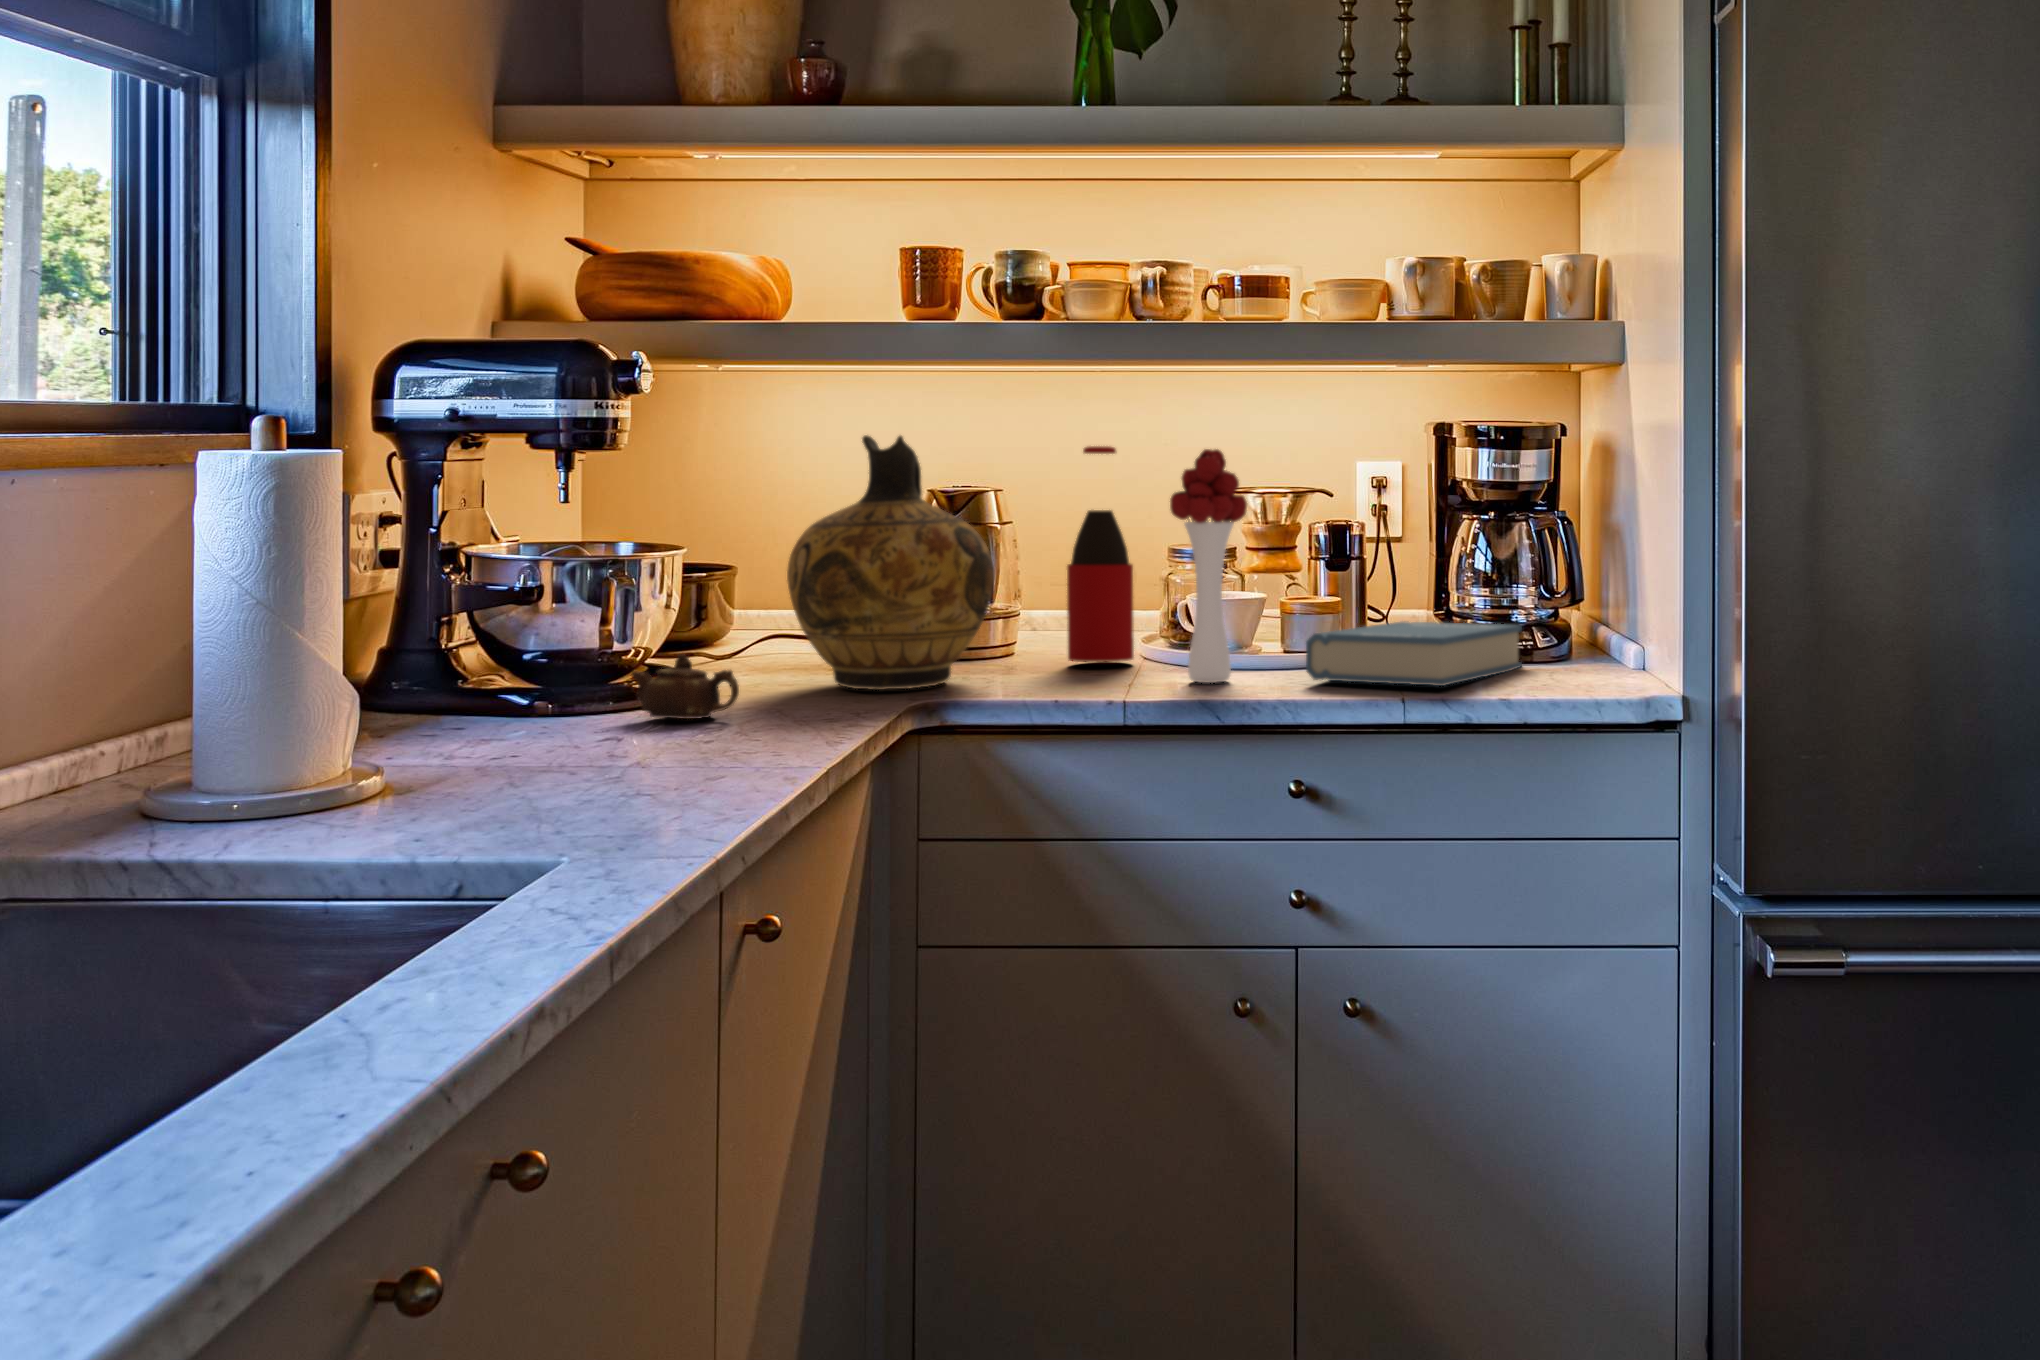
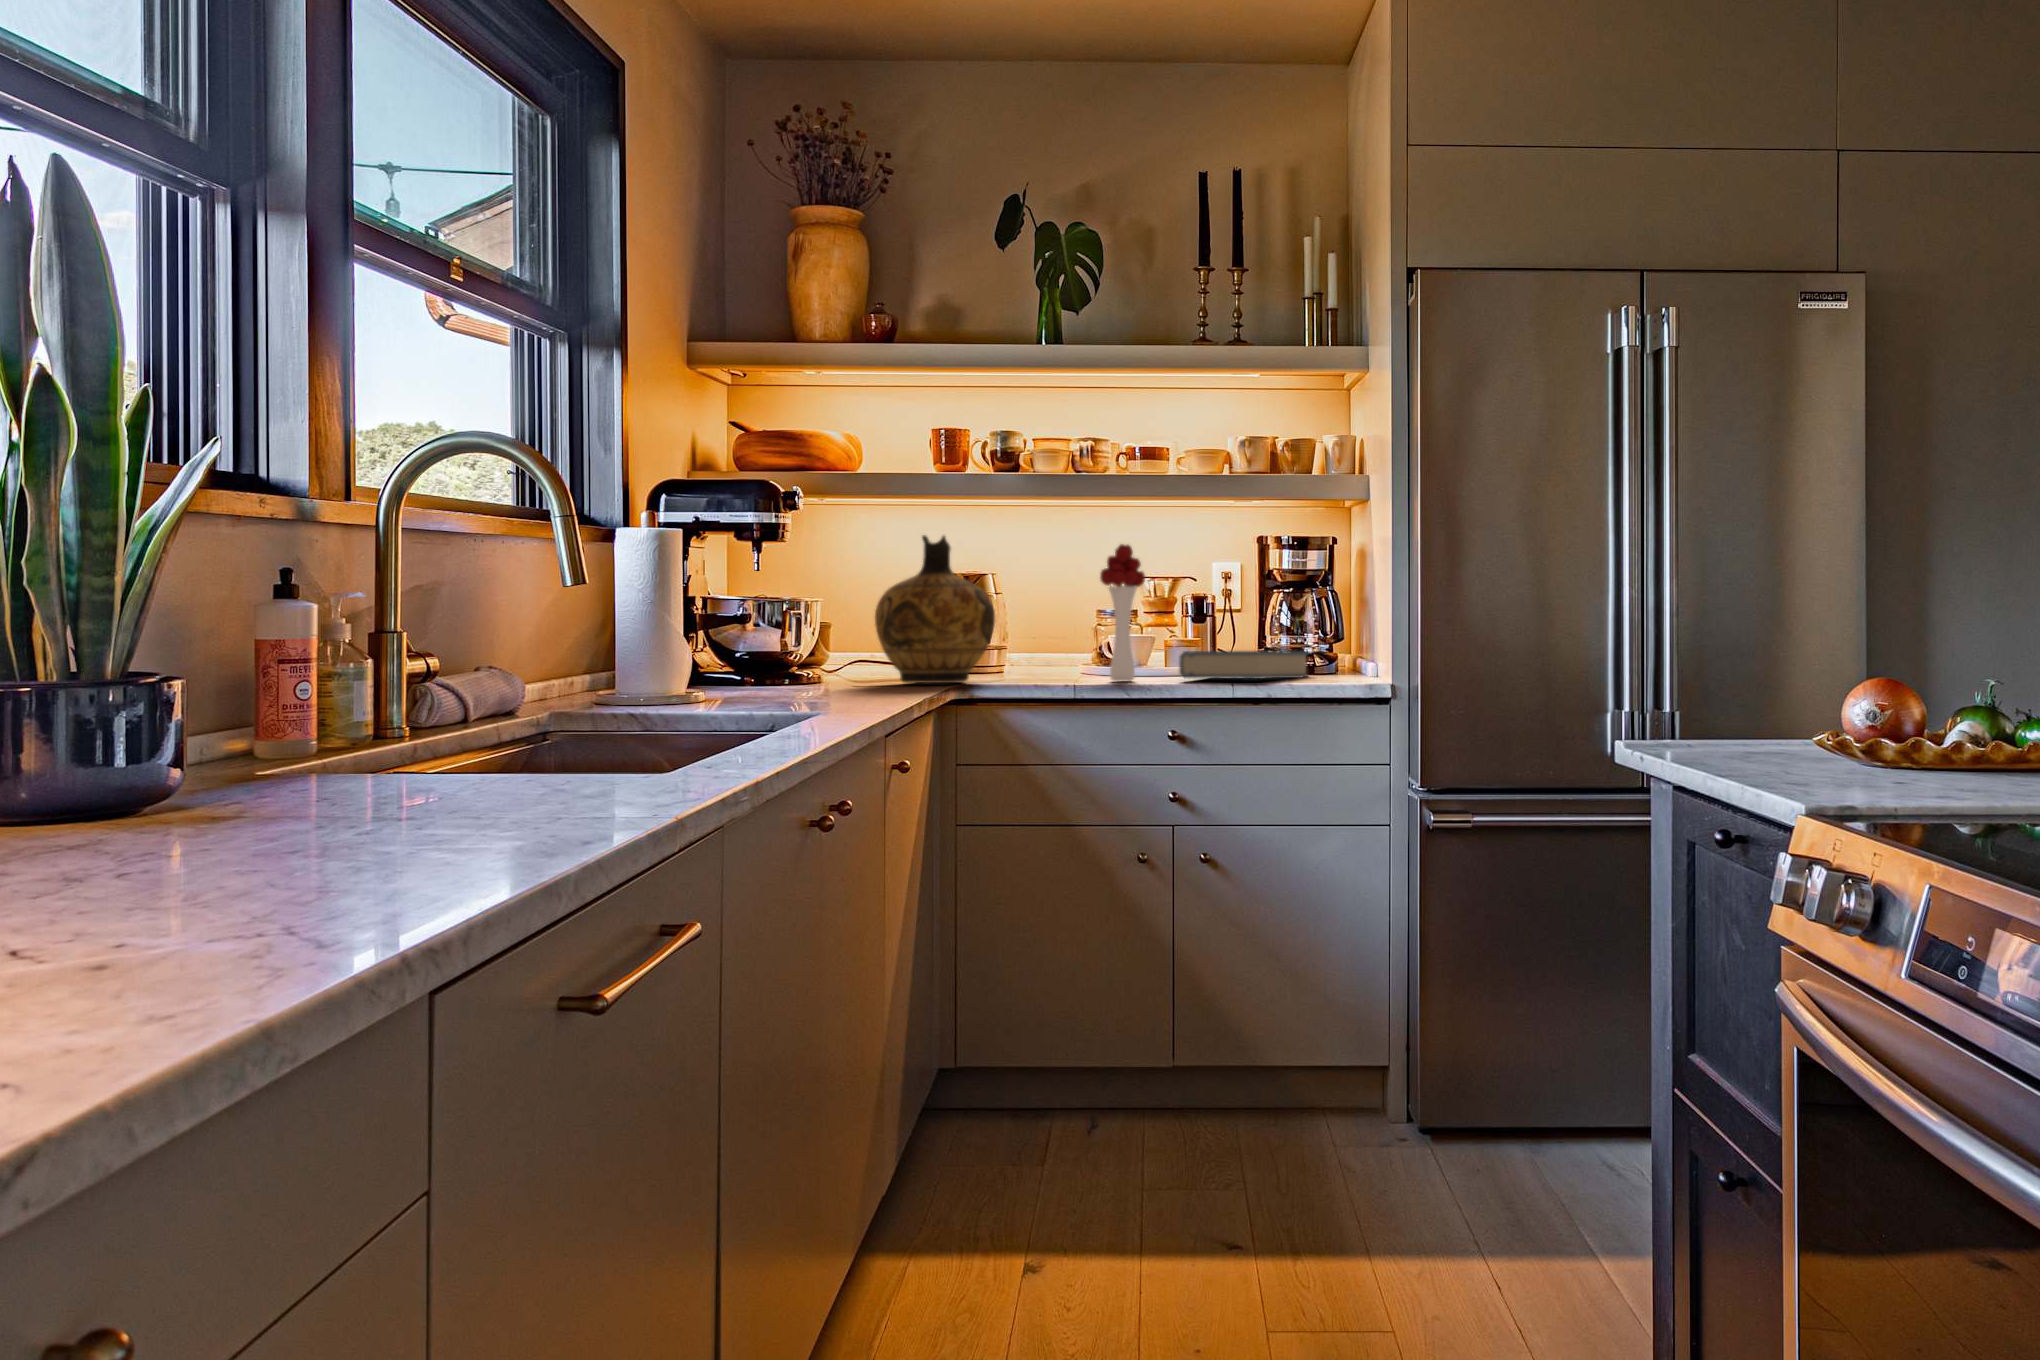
bottle: present [1067,446,1134,662] -> none [1035,546,1075,677]
teapot: present [631,654,739,719] -> none [795,655,857,692]

